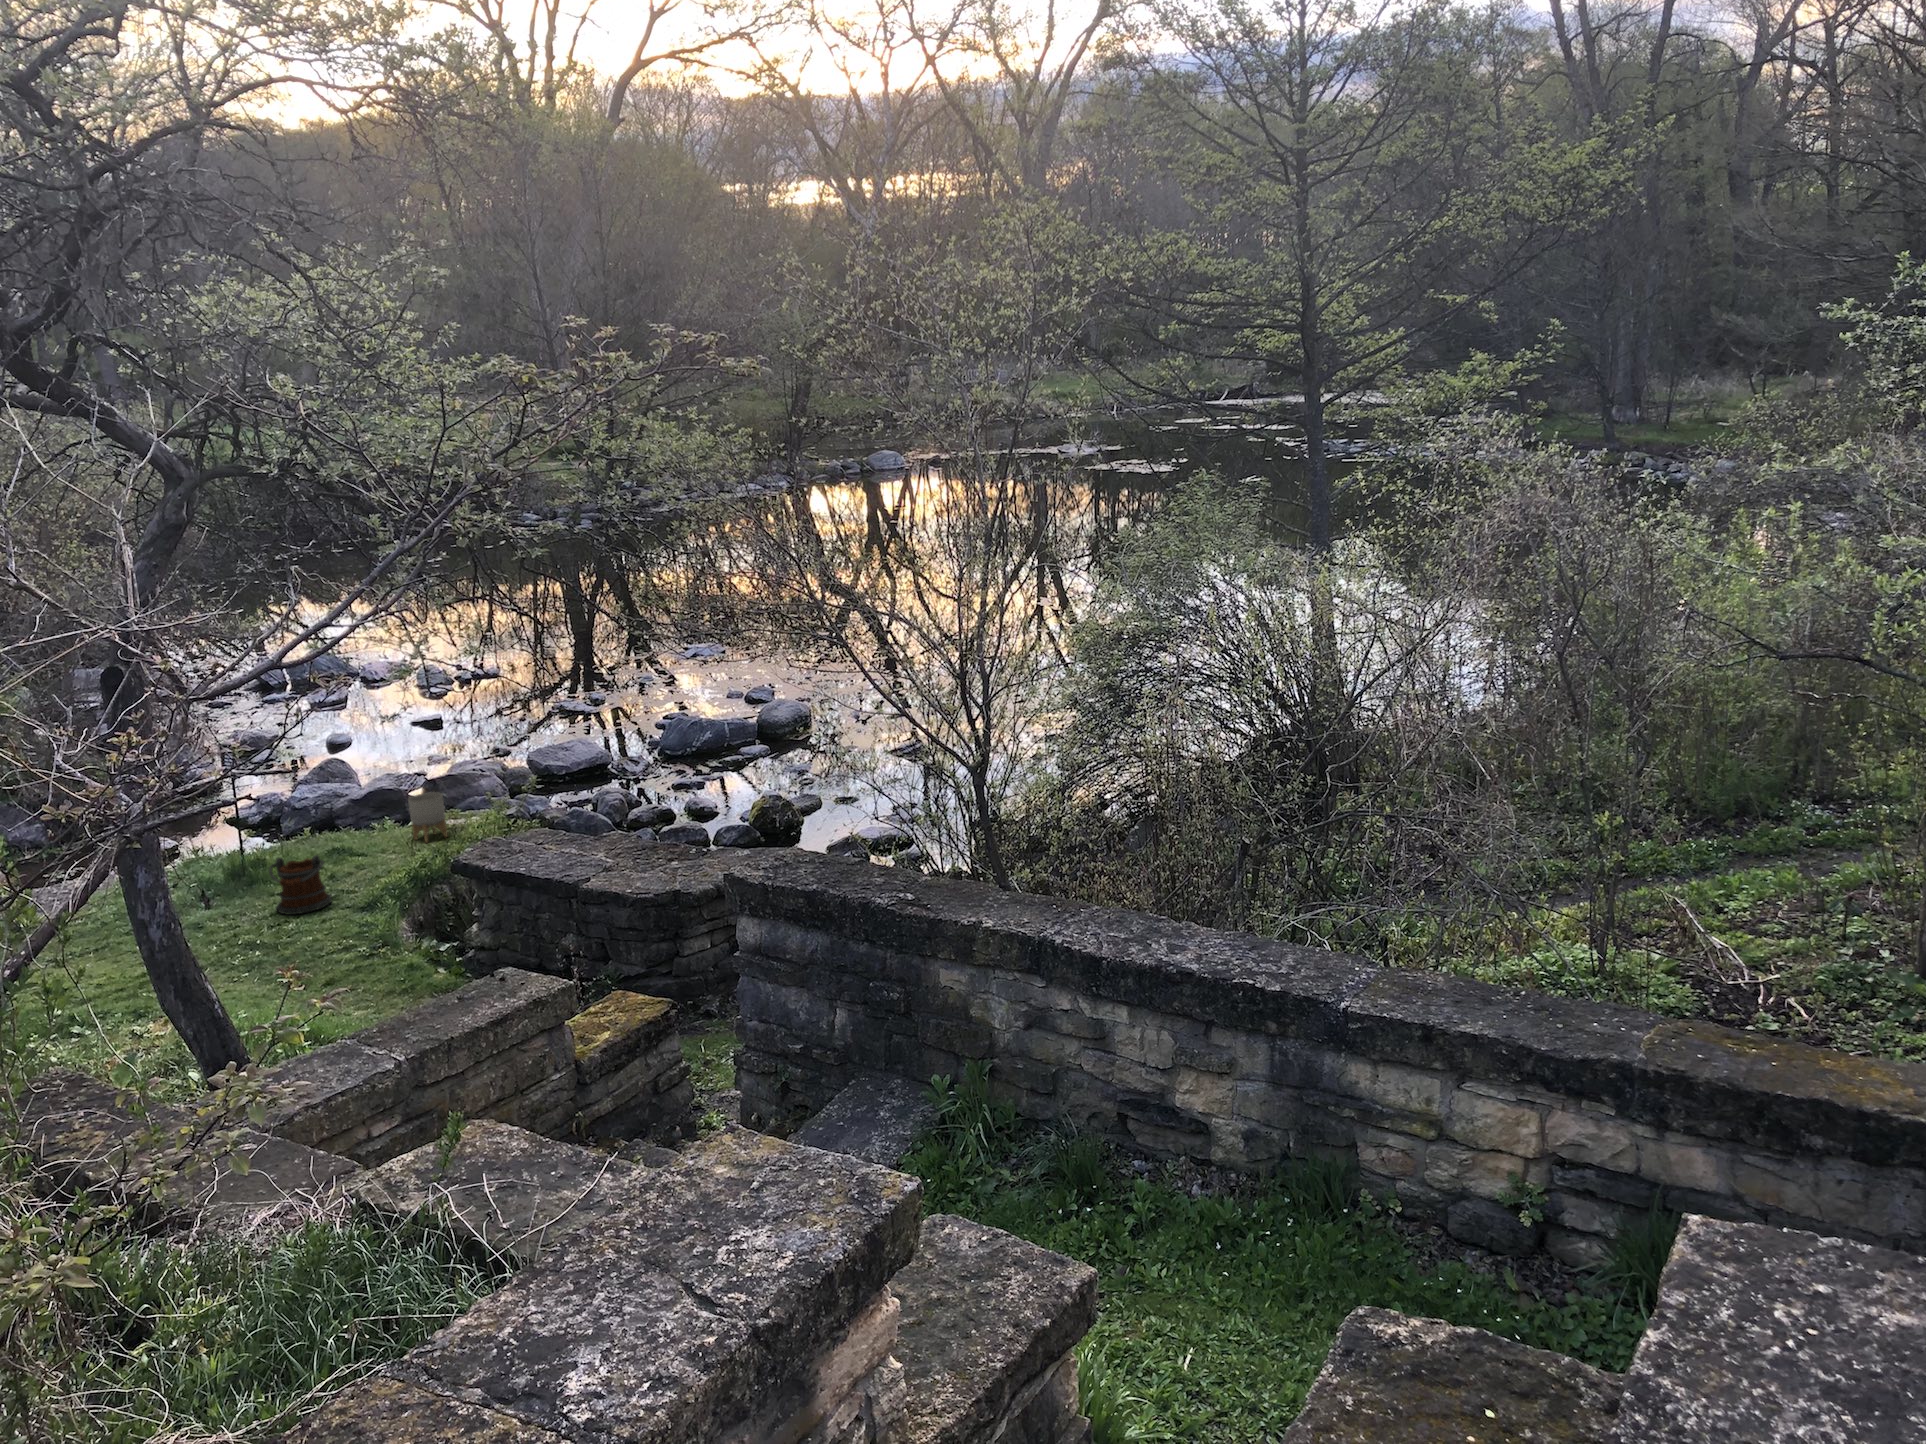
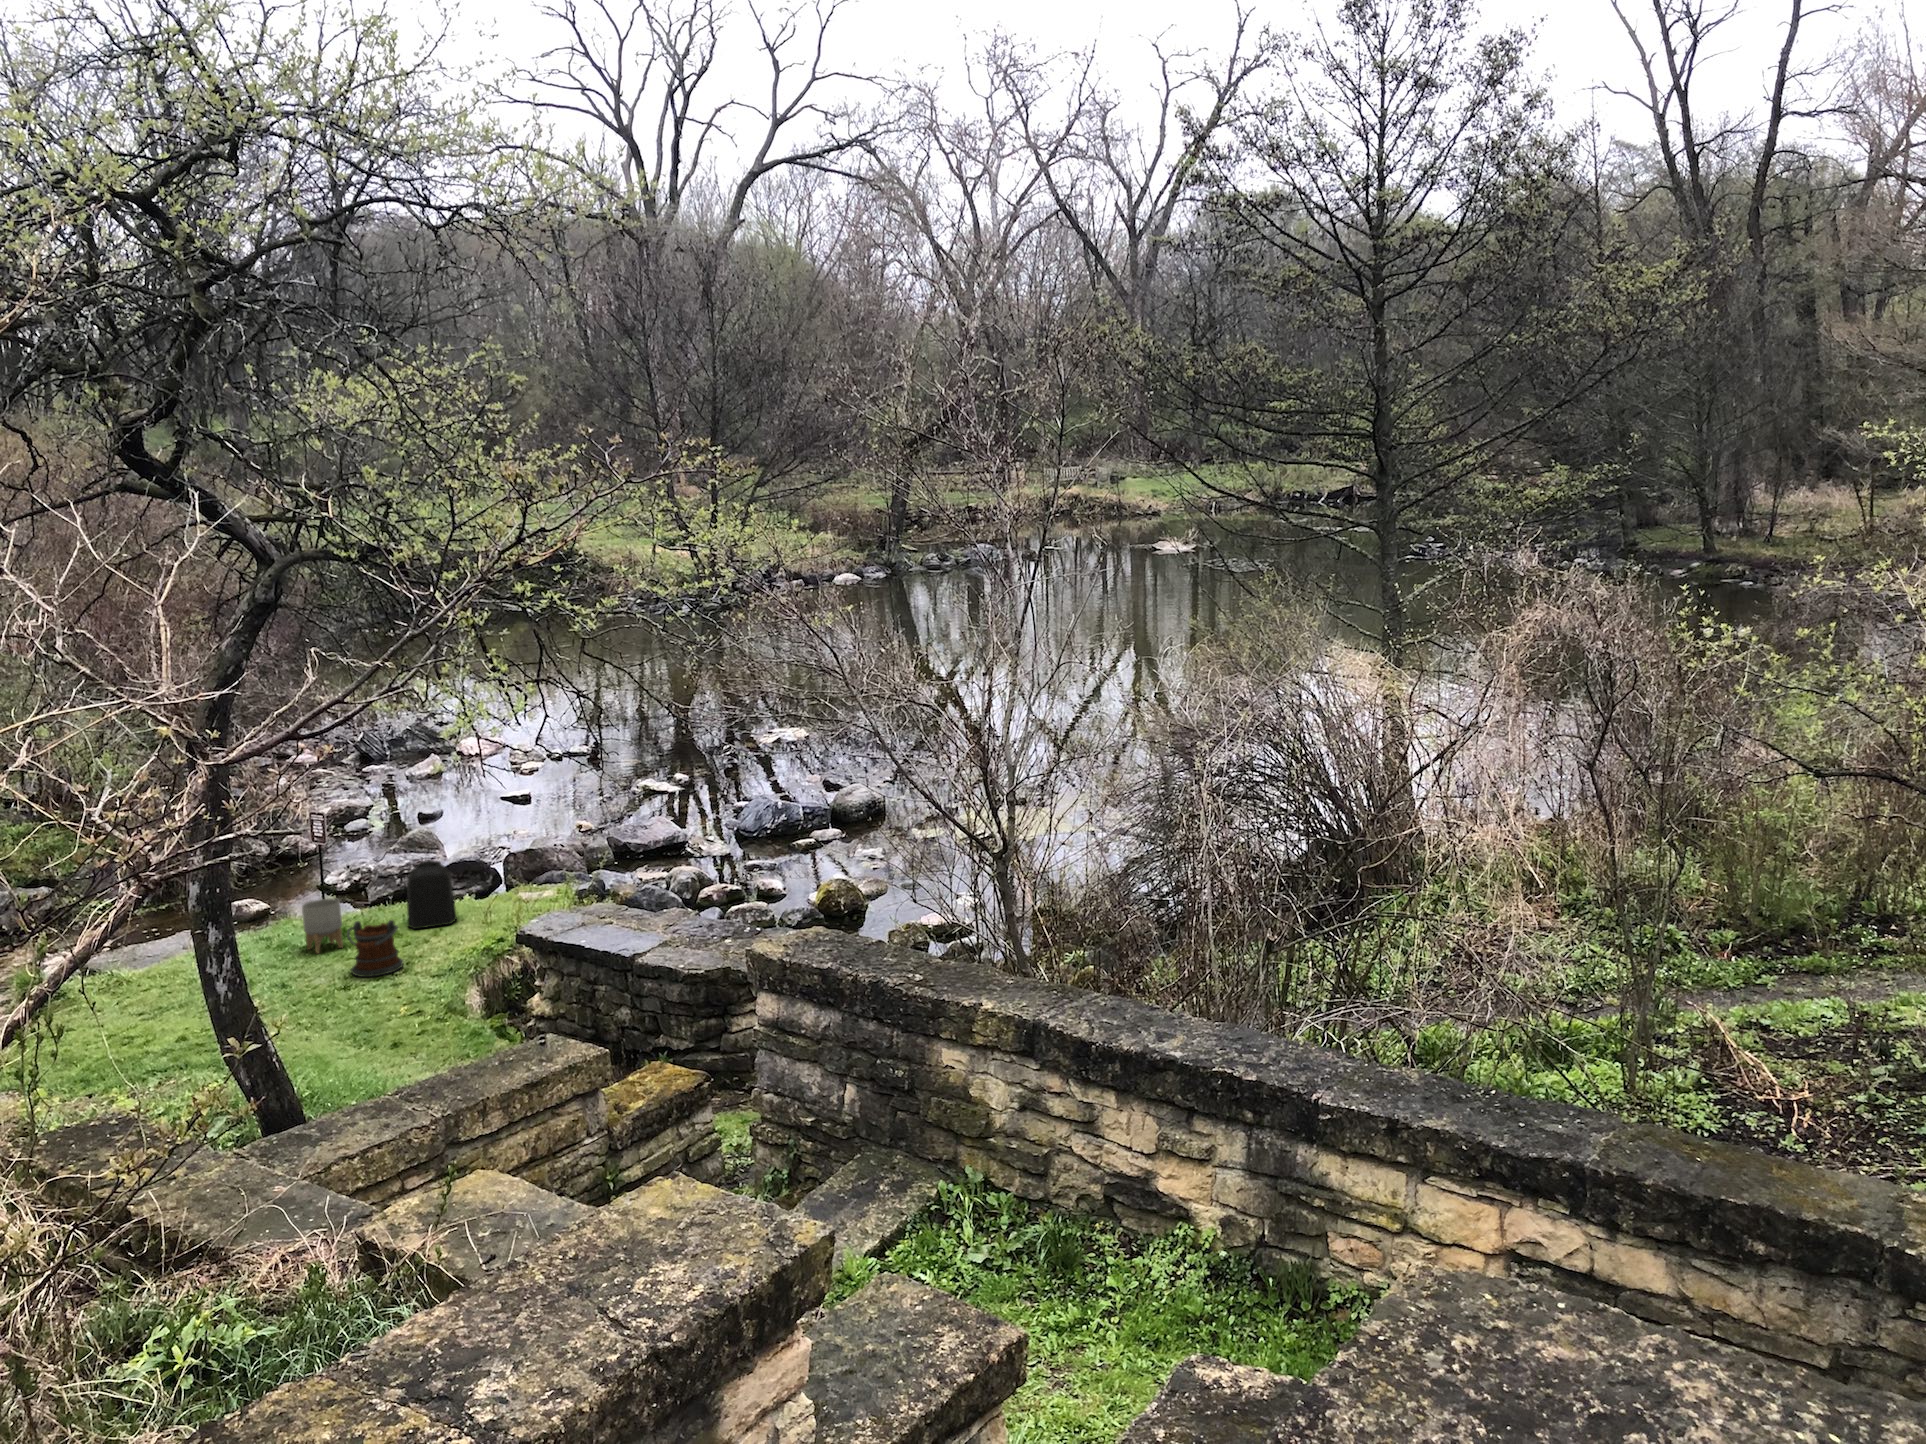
backpack: none [328,791,383,863] -> present [407,860,457,929]
planter: present [408,792,448,843] -> present [302,899,343,954]

